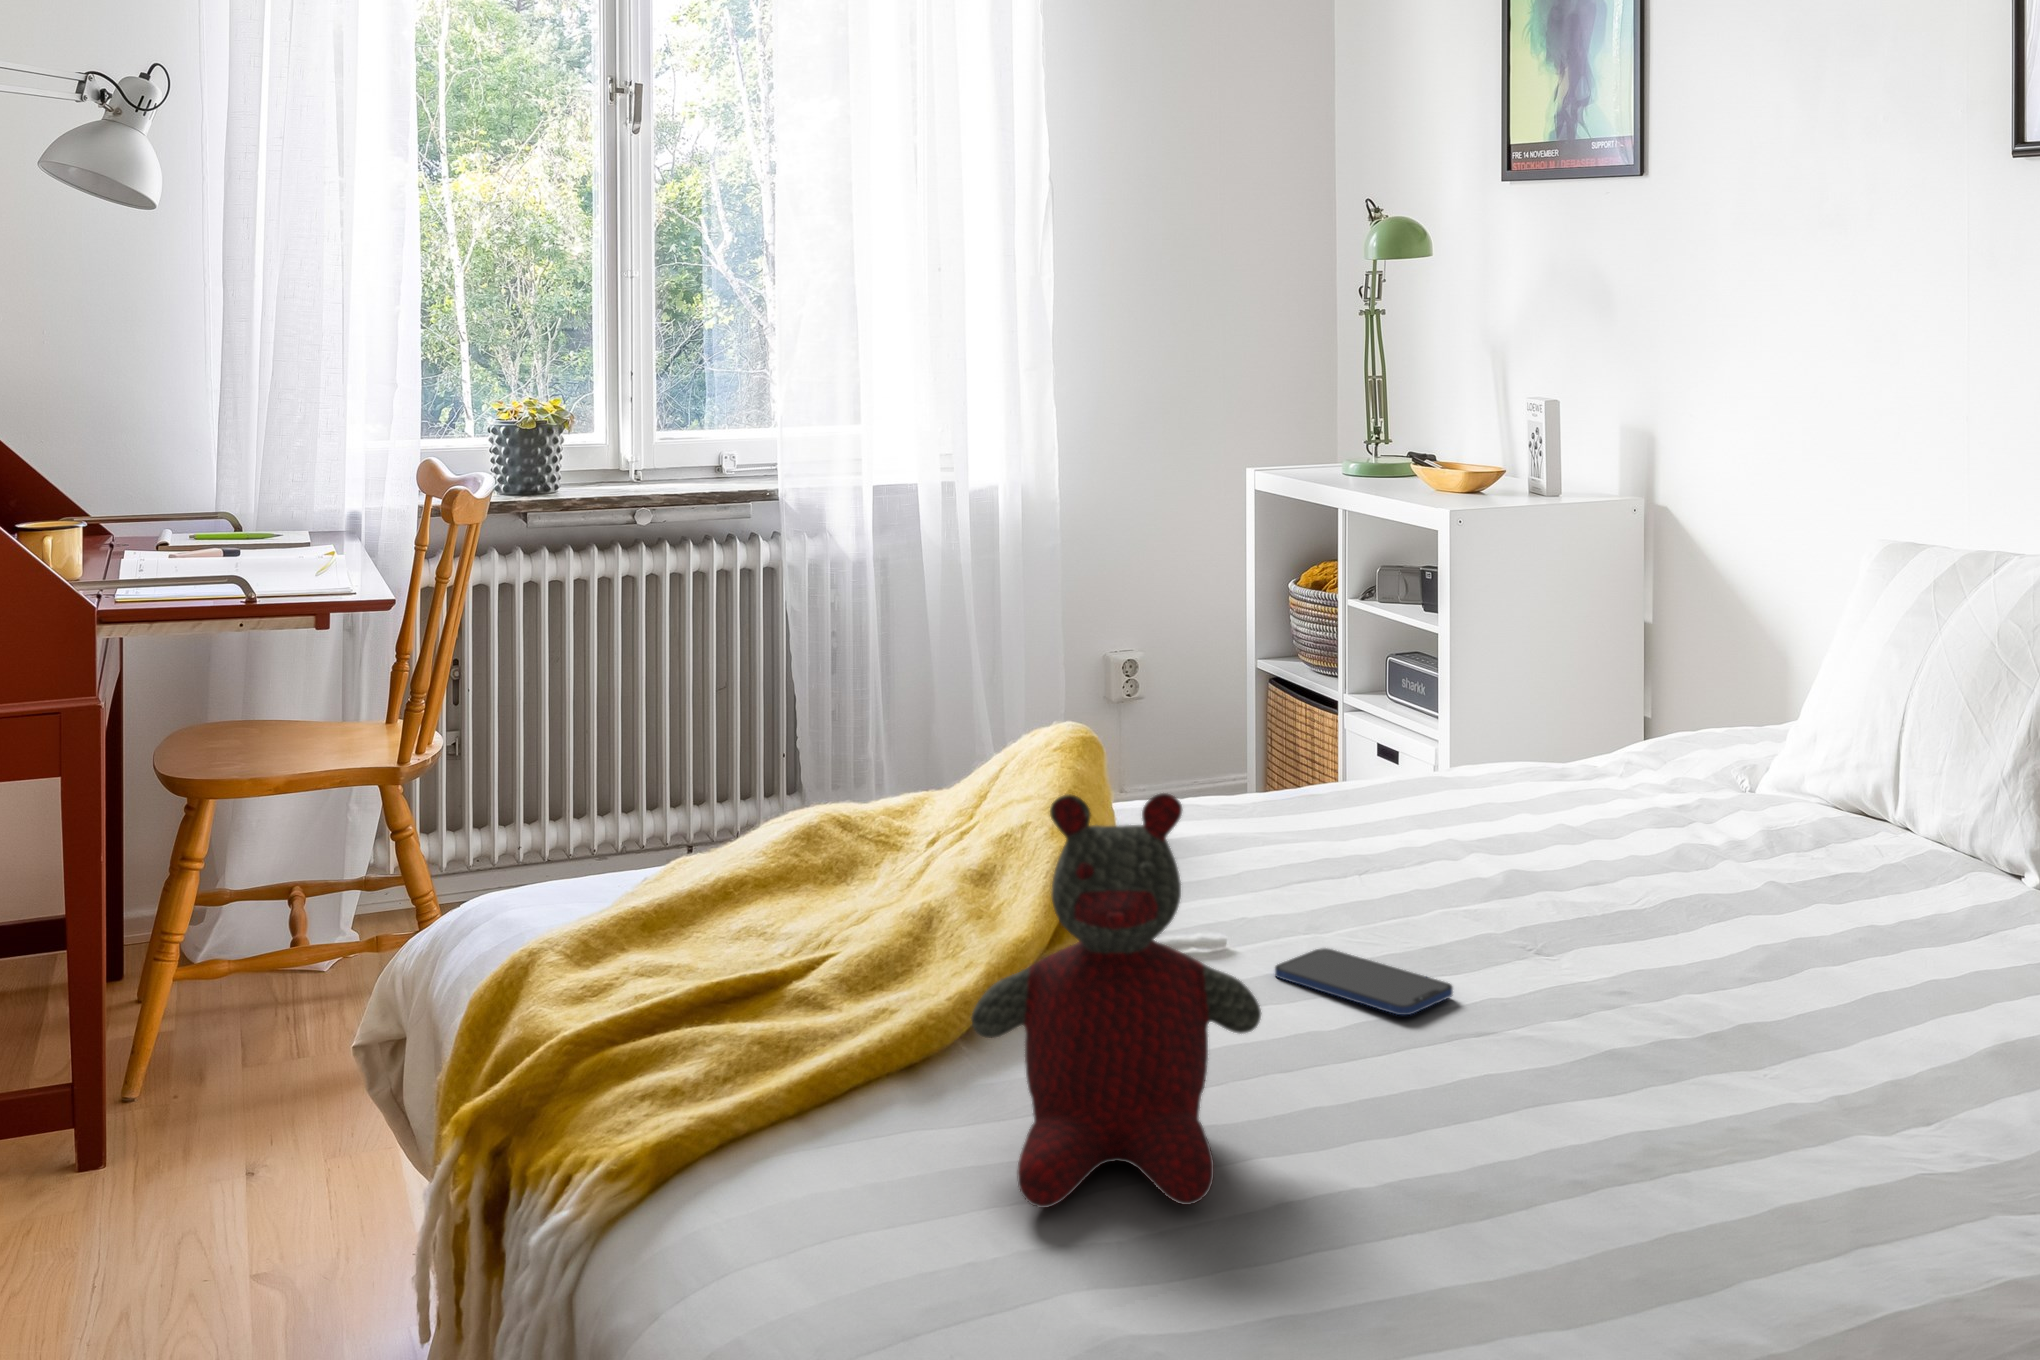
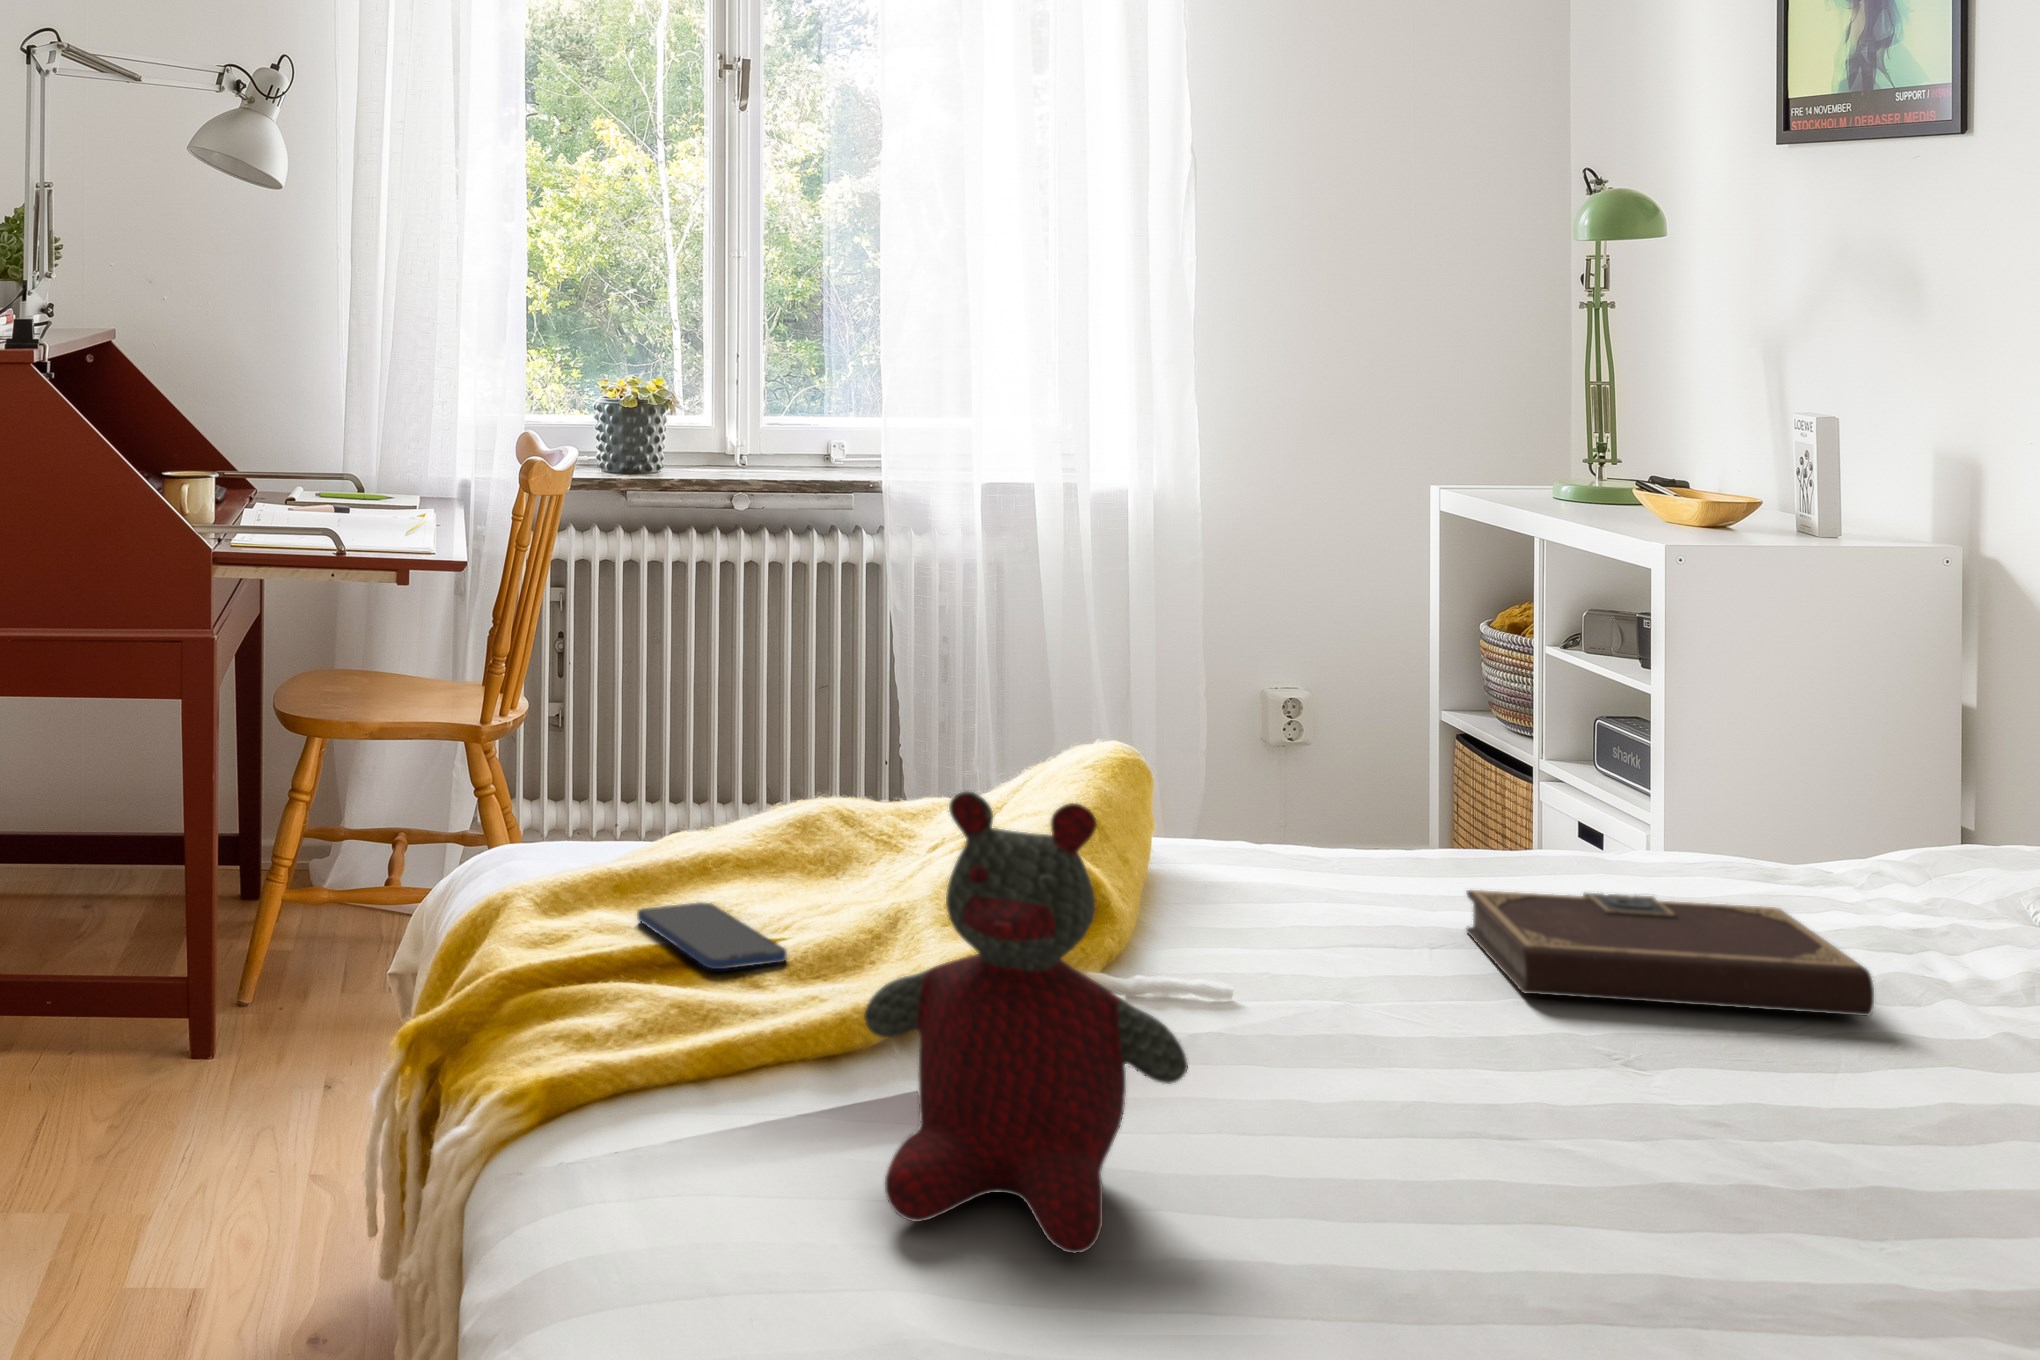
notebook: none [1380,798,1674,898] -> present [1466,890,1874,1016]
smartphone: present [1275,948,1453,1015] -> present [637,903,787,969]

